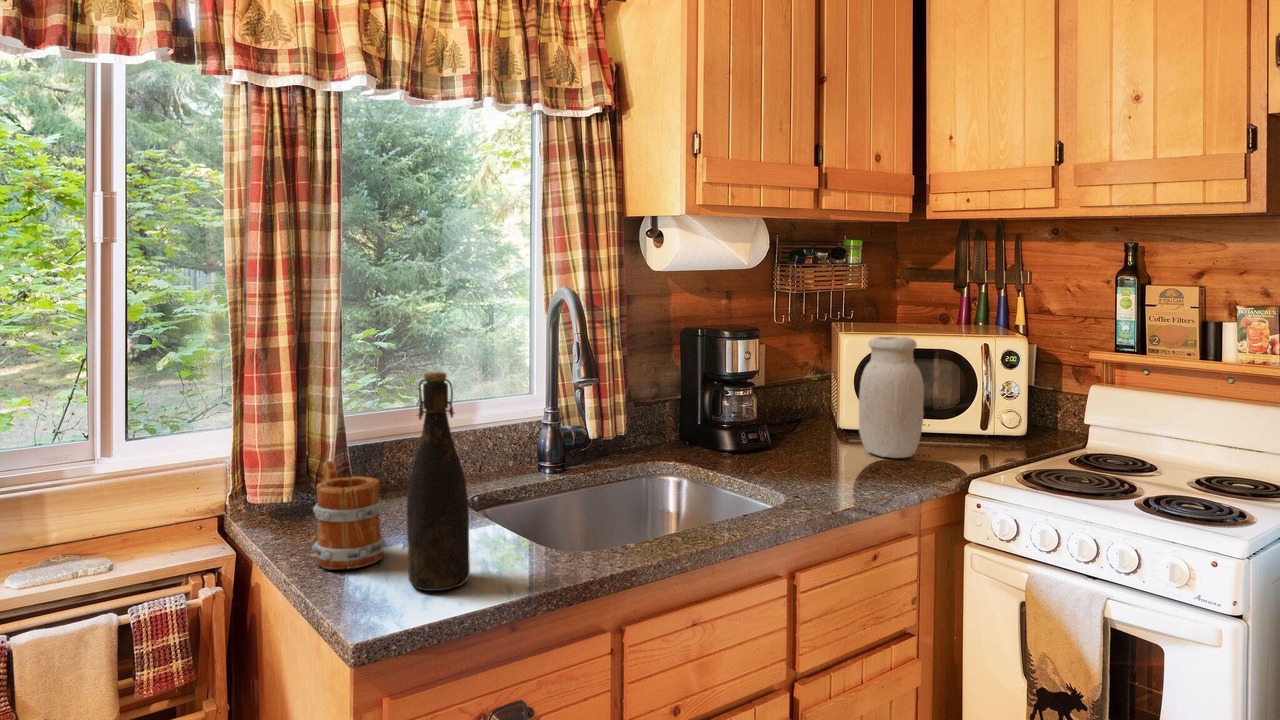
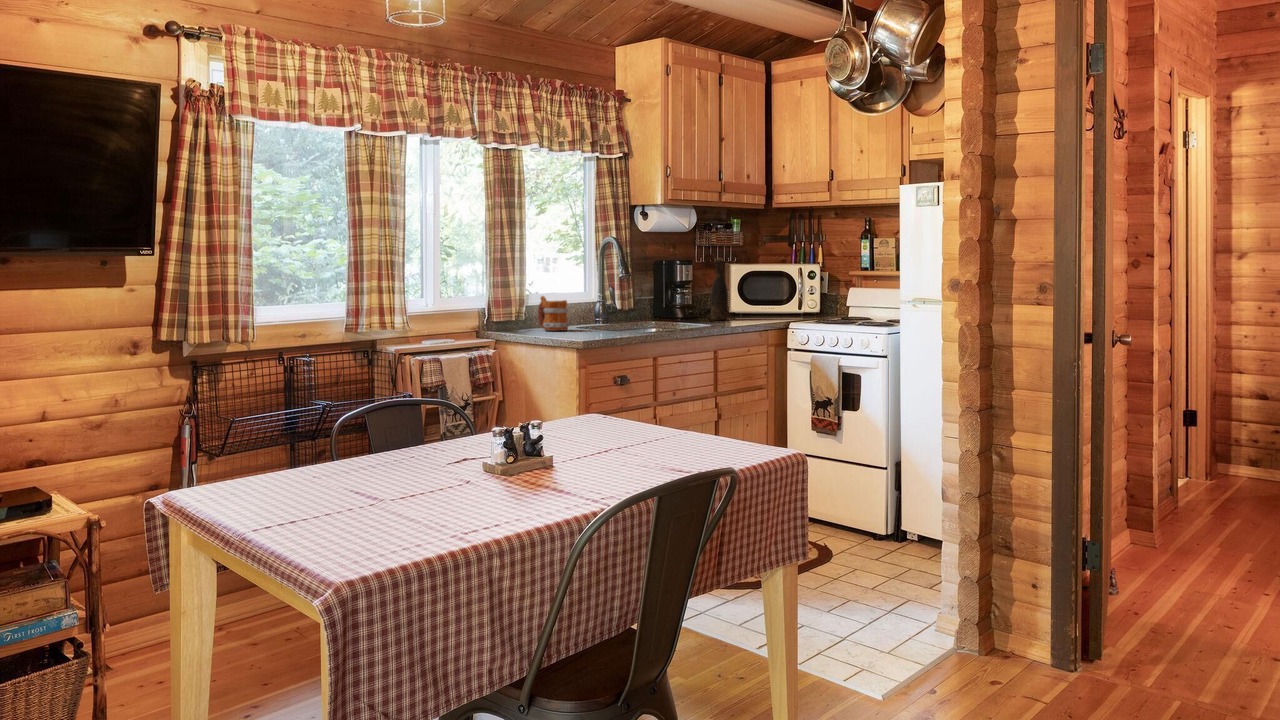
jar: present [859,337,924,458] -> none [741,262,771,319]
bottle: present [407,372,470,591] -> present [711,258,728,320]

